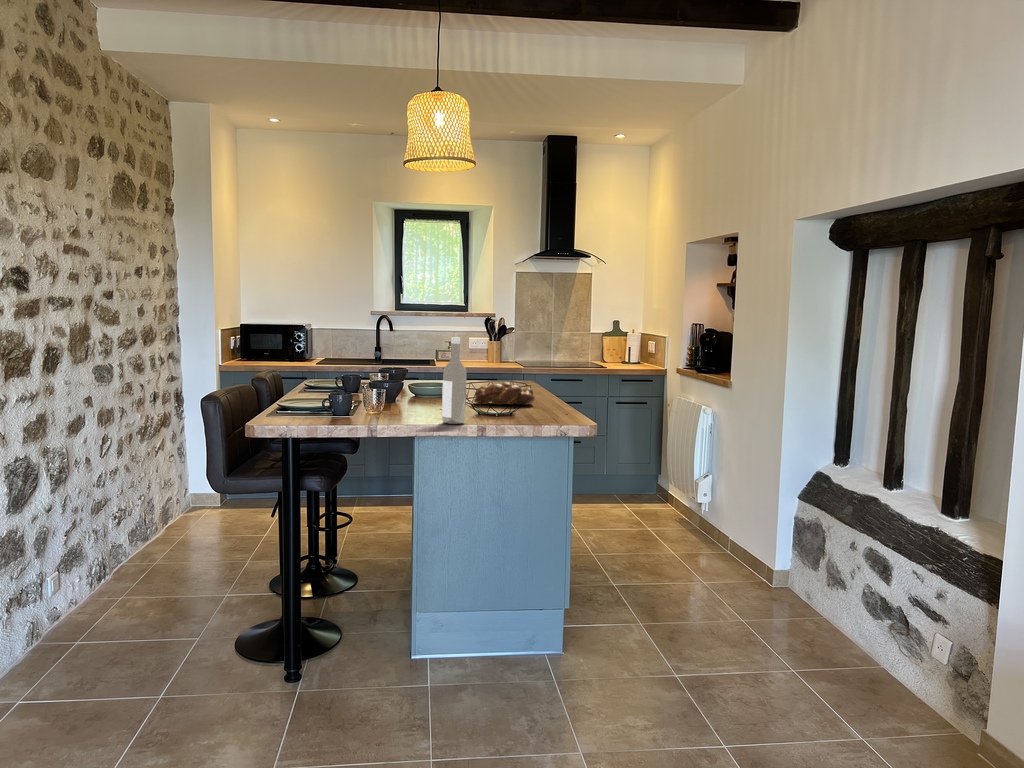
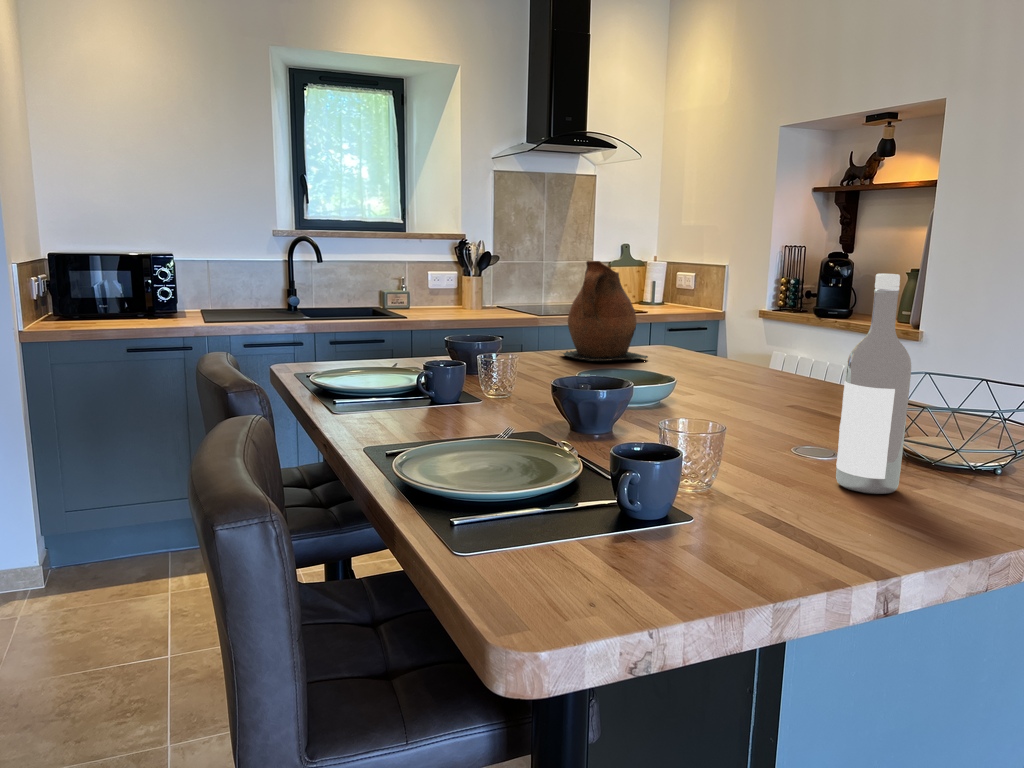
ceramic pitcher: none [466,331,513,387] -> present [563,261,648,361]
bread loaf: present [474,382,535,405] -> none [703,362,830,411]

